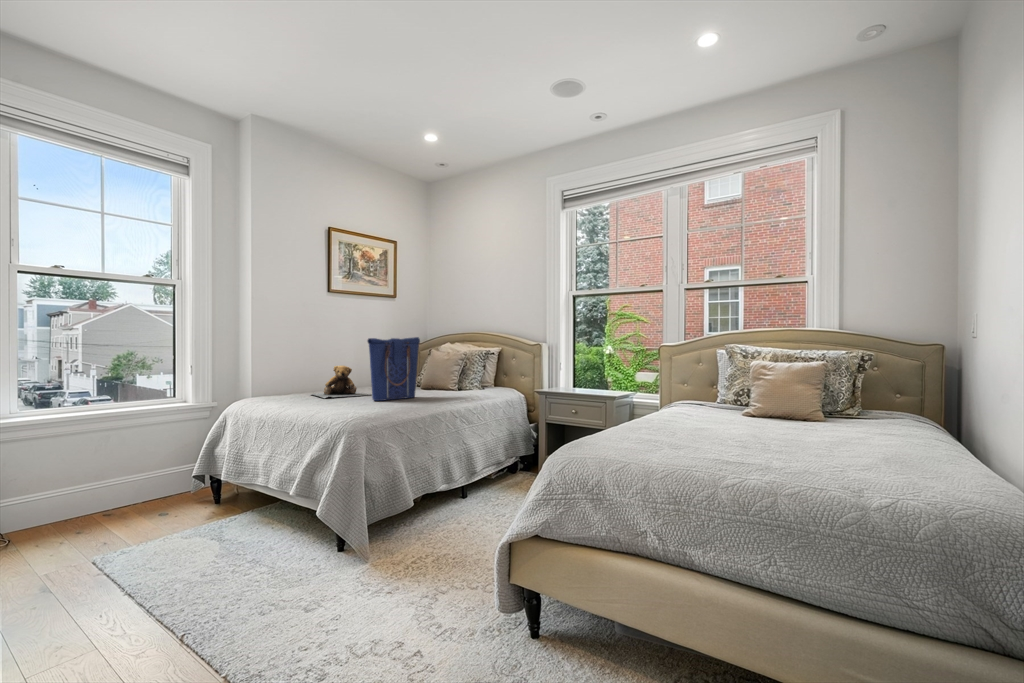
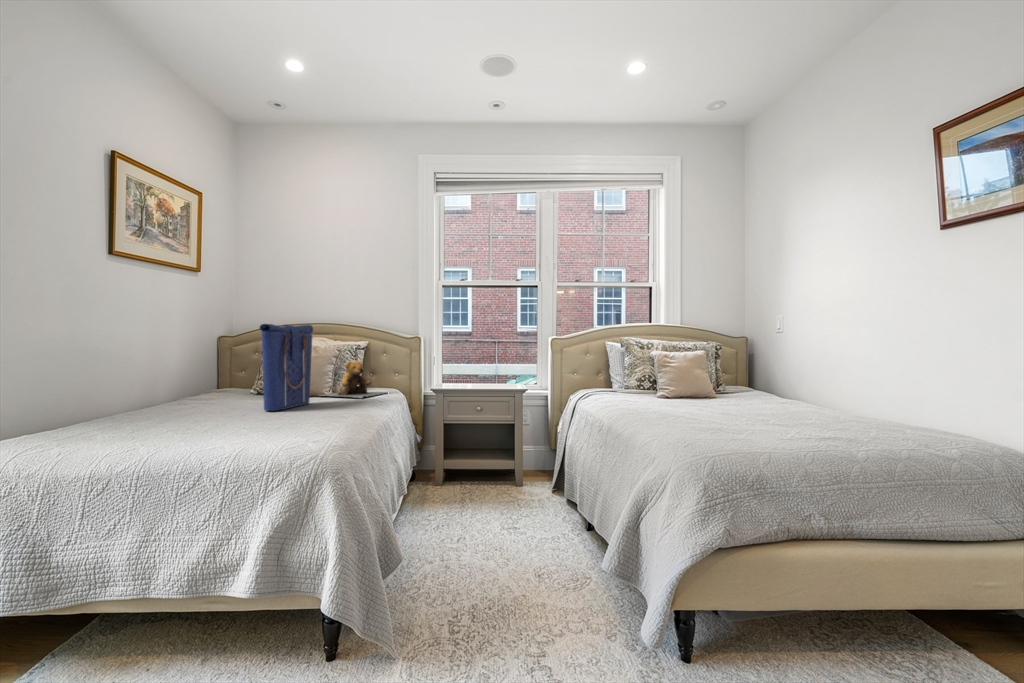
teddy bear: present [312,366,370,398] -> present [322,361,384,398]

